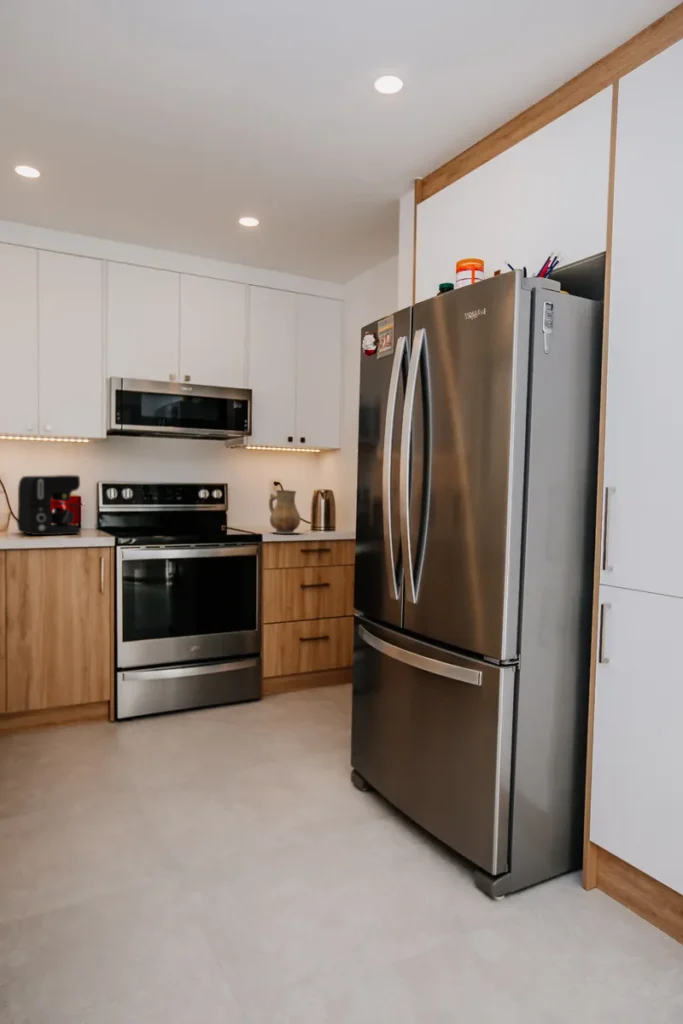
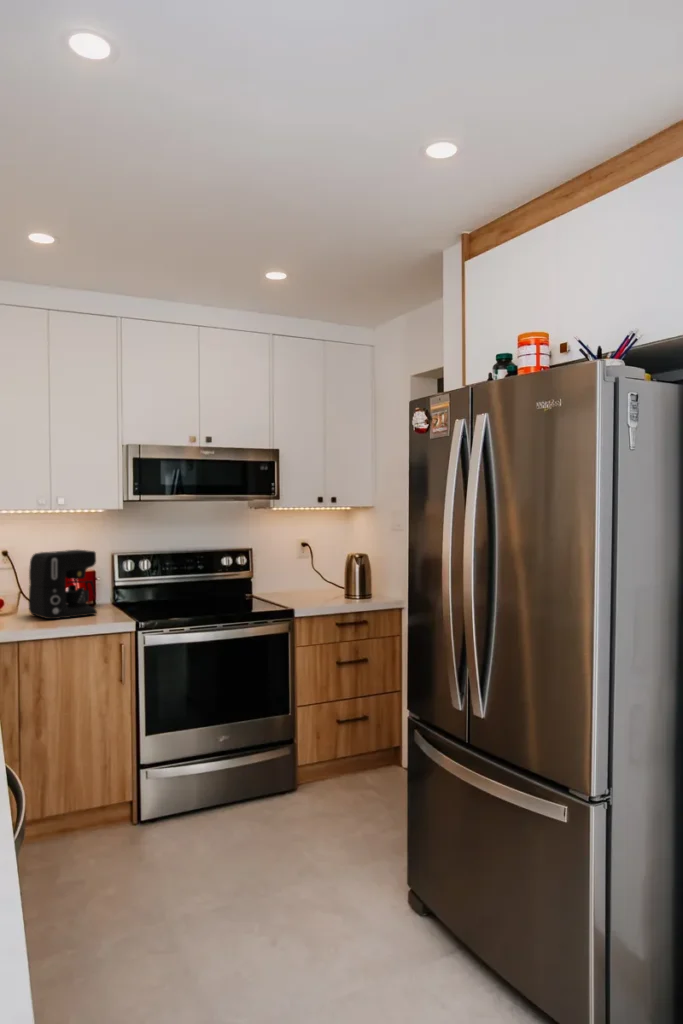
ceramic pitcher: present [269,490,301,534] -> none [299,557,334,606]

